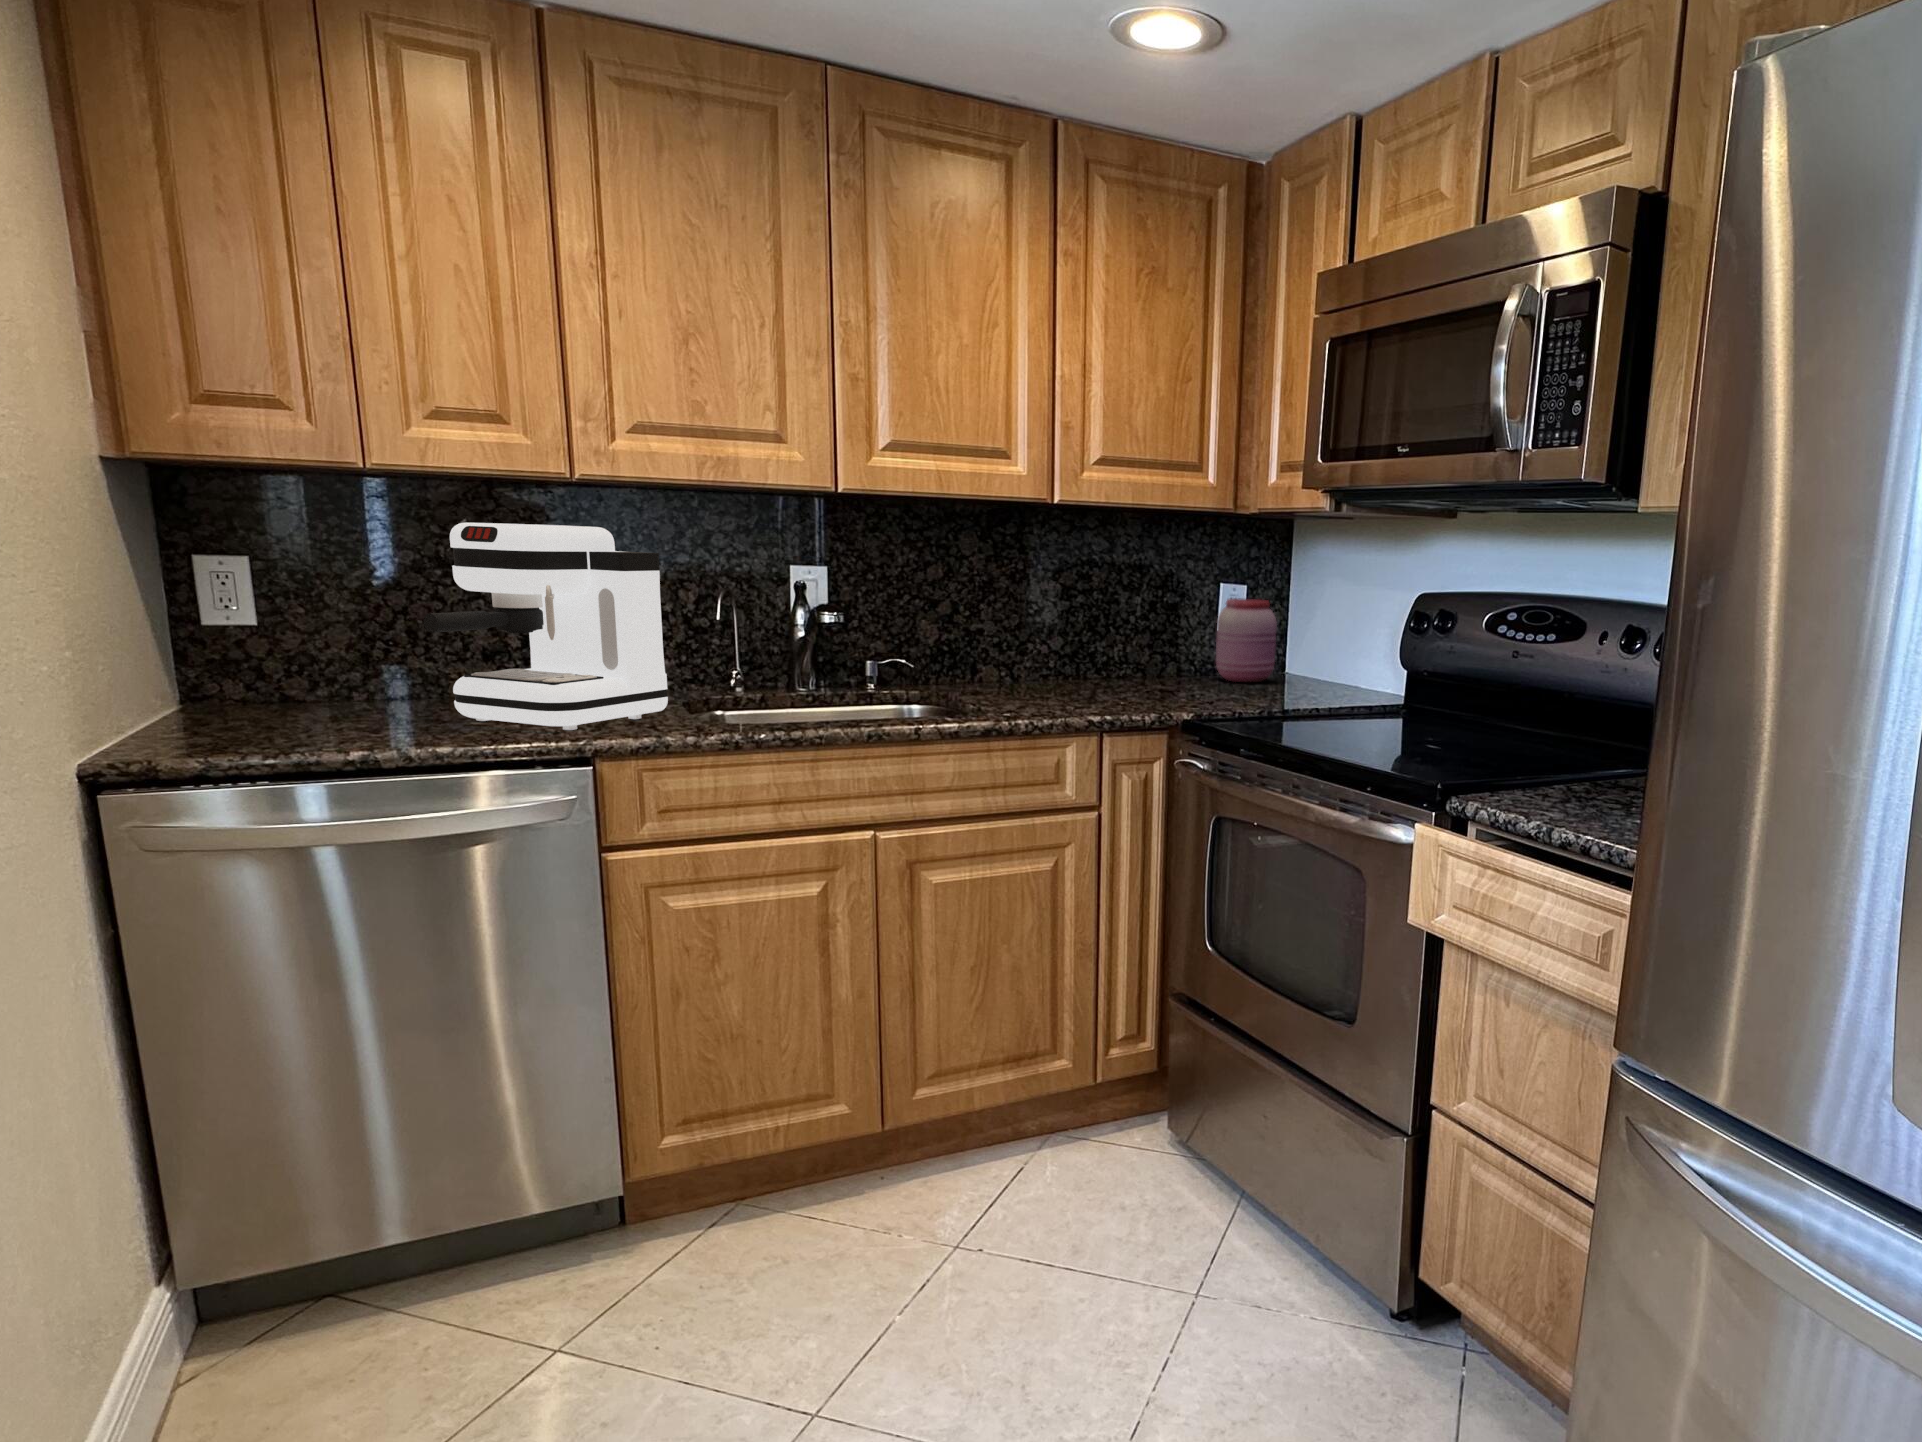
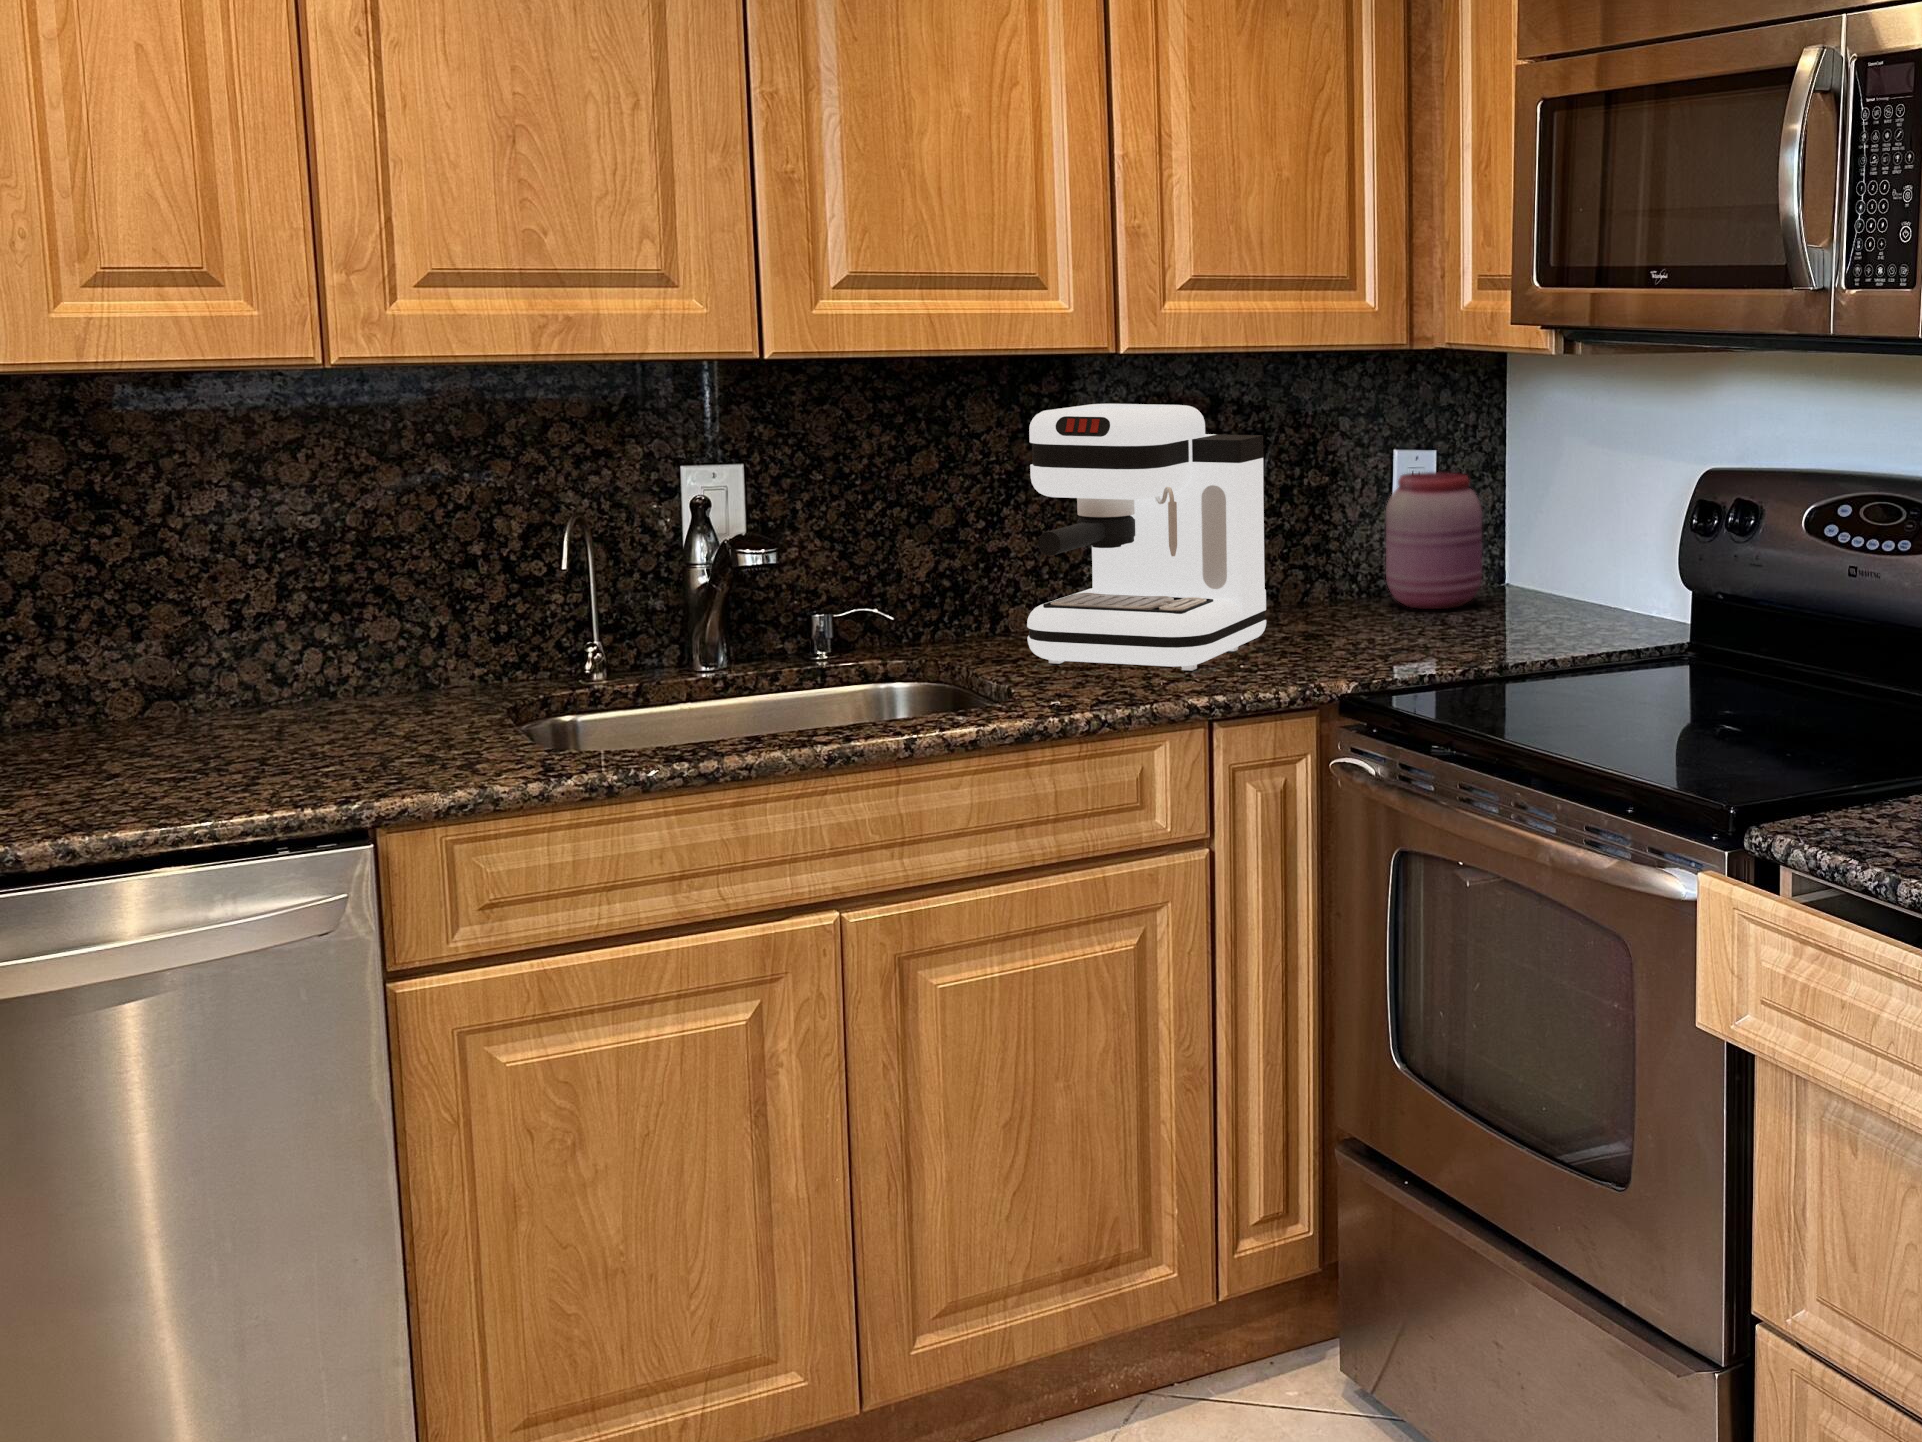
coffee maker: present [424,523,668,730] -> present [1027,404,1266,671]

